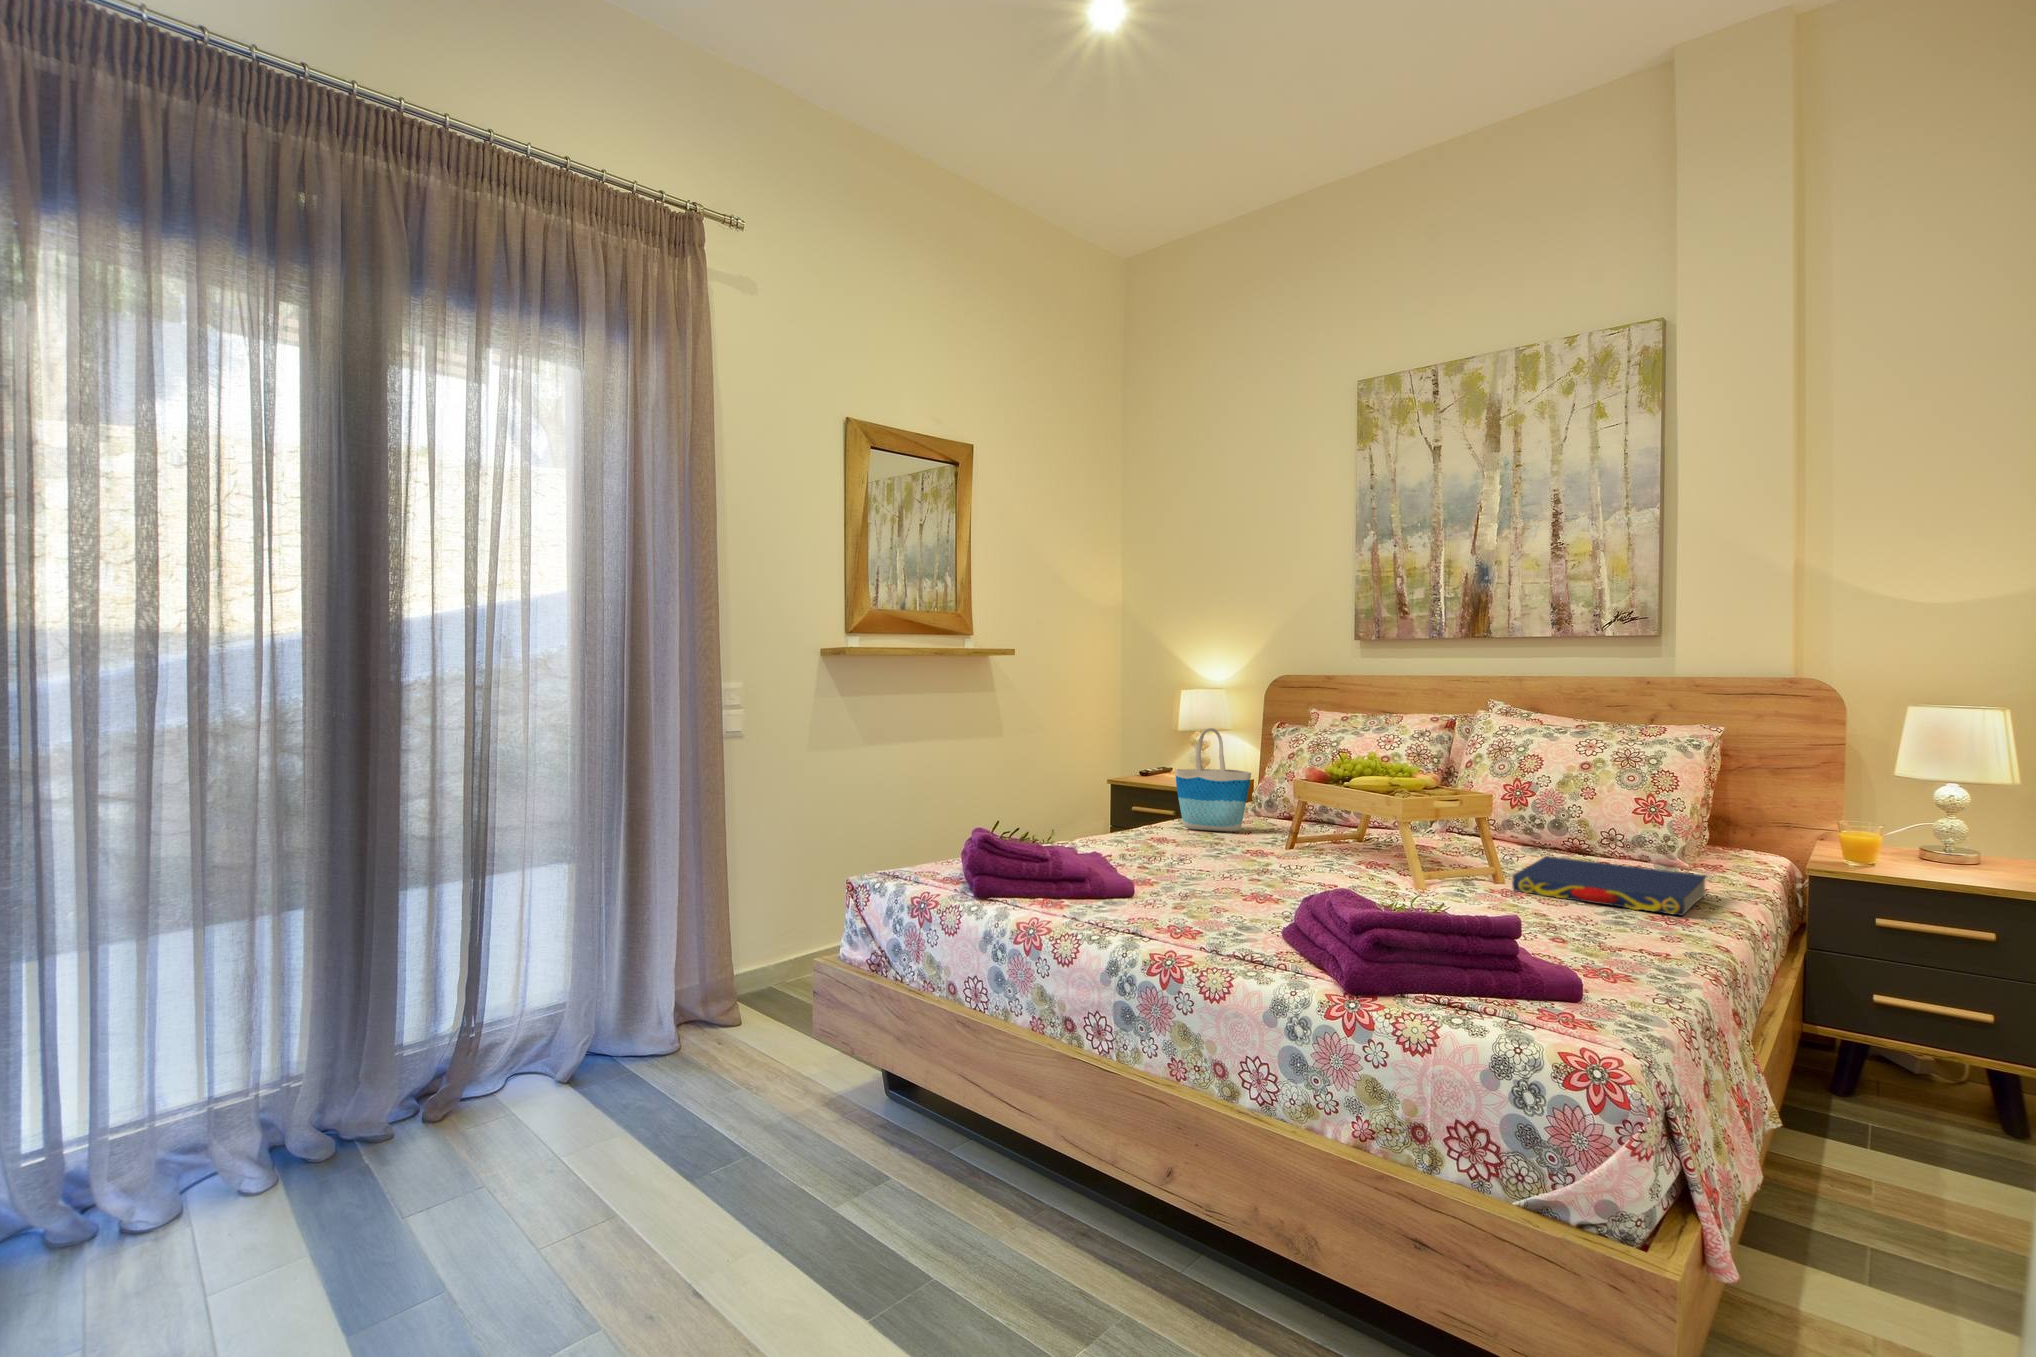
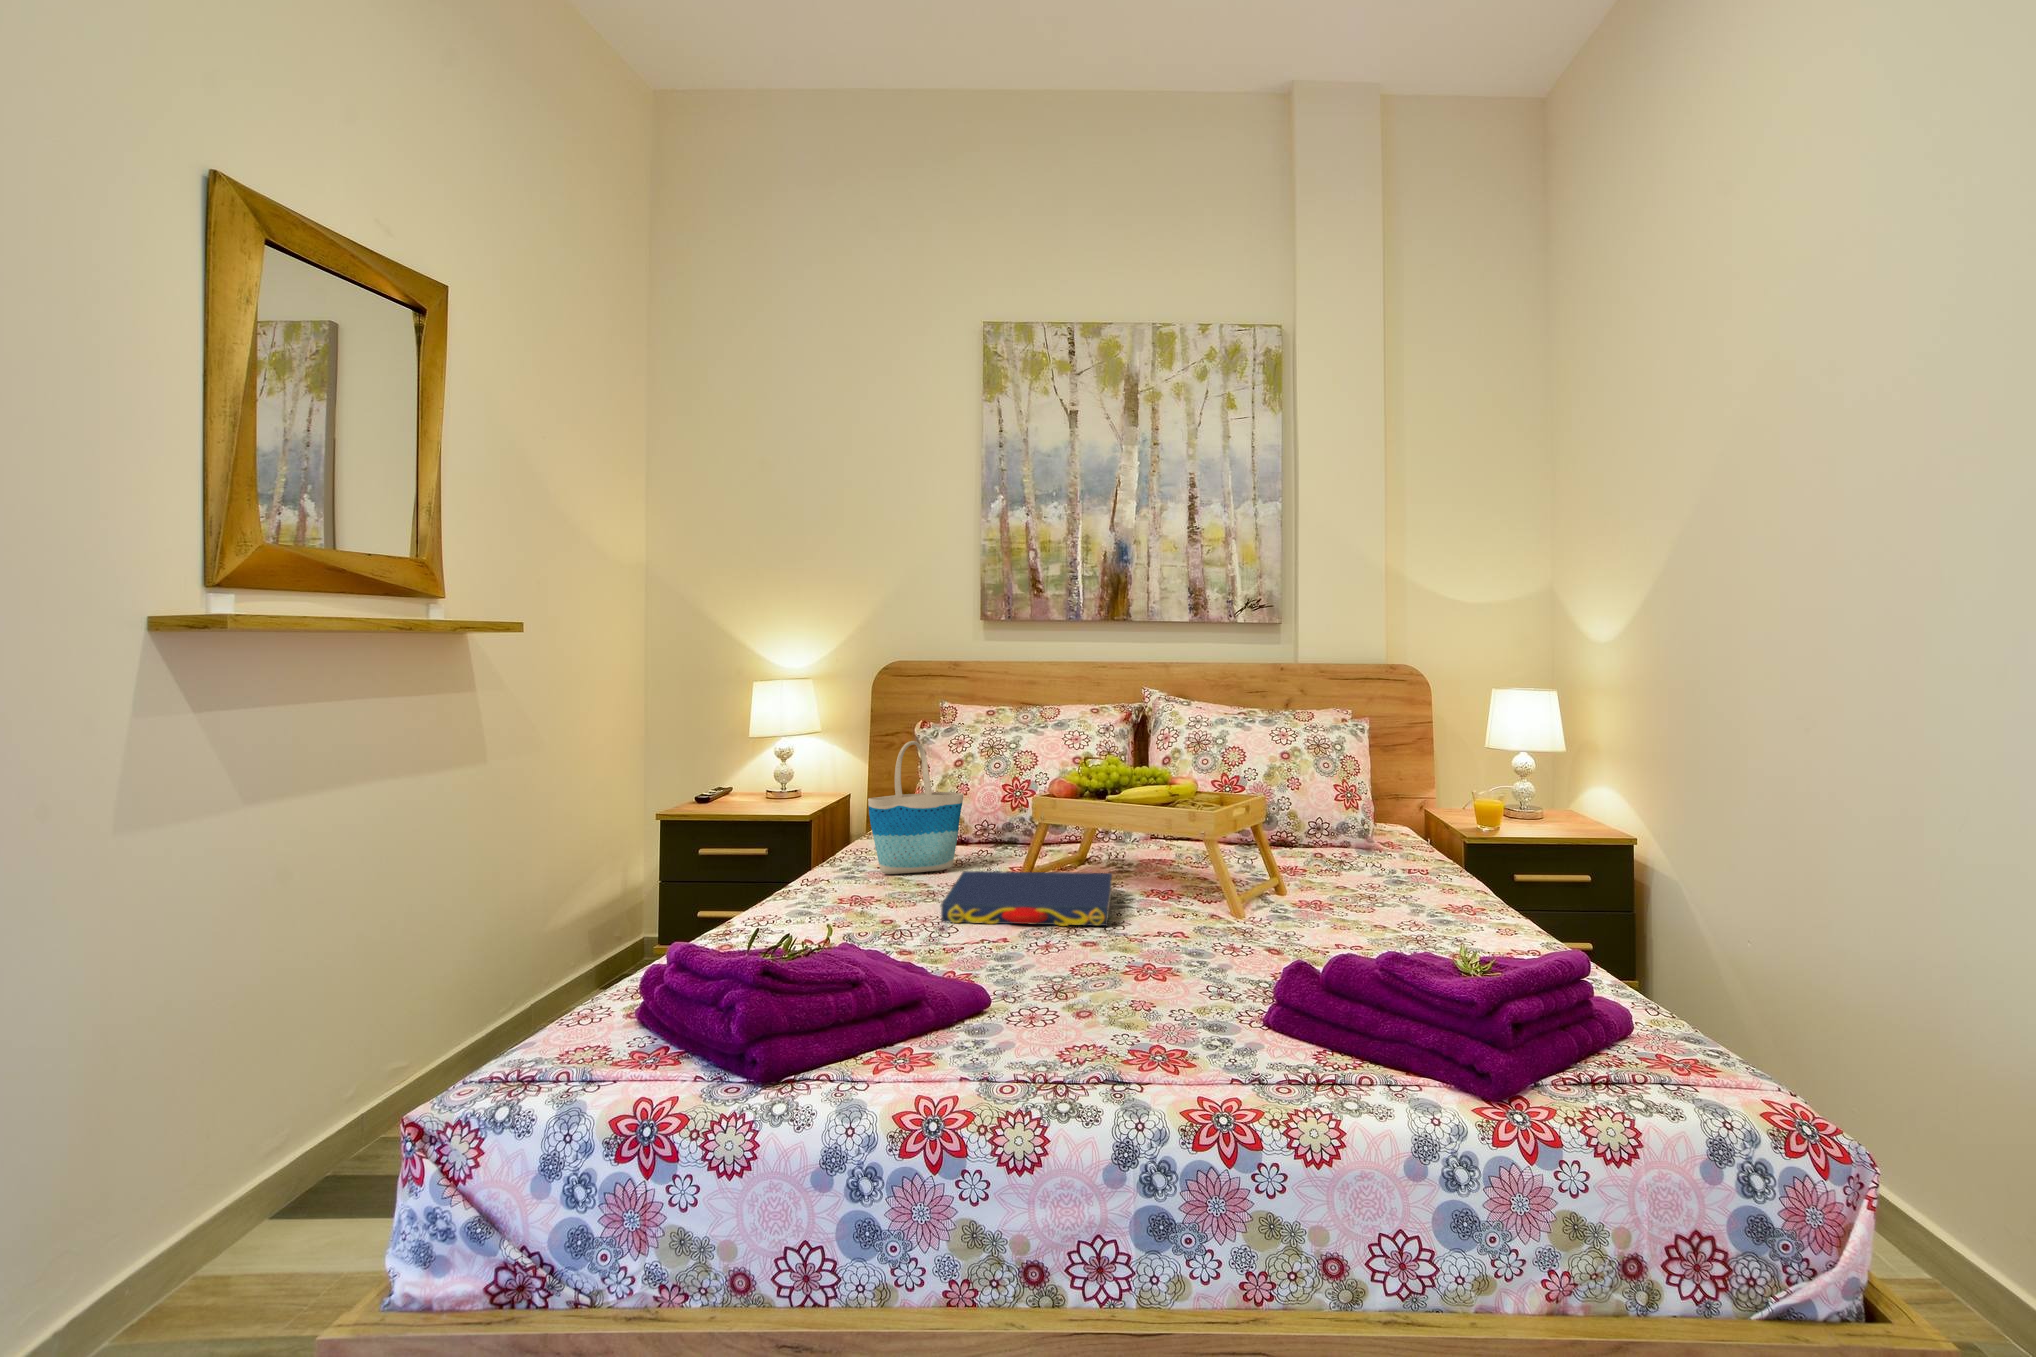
book: present [1512,856,1706,916] -> present [941,871,1112,926]

